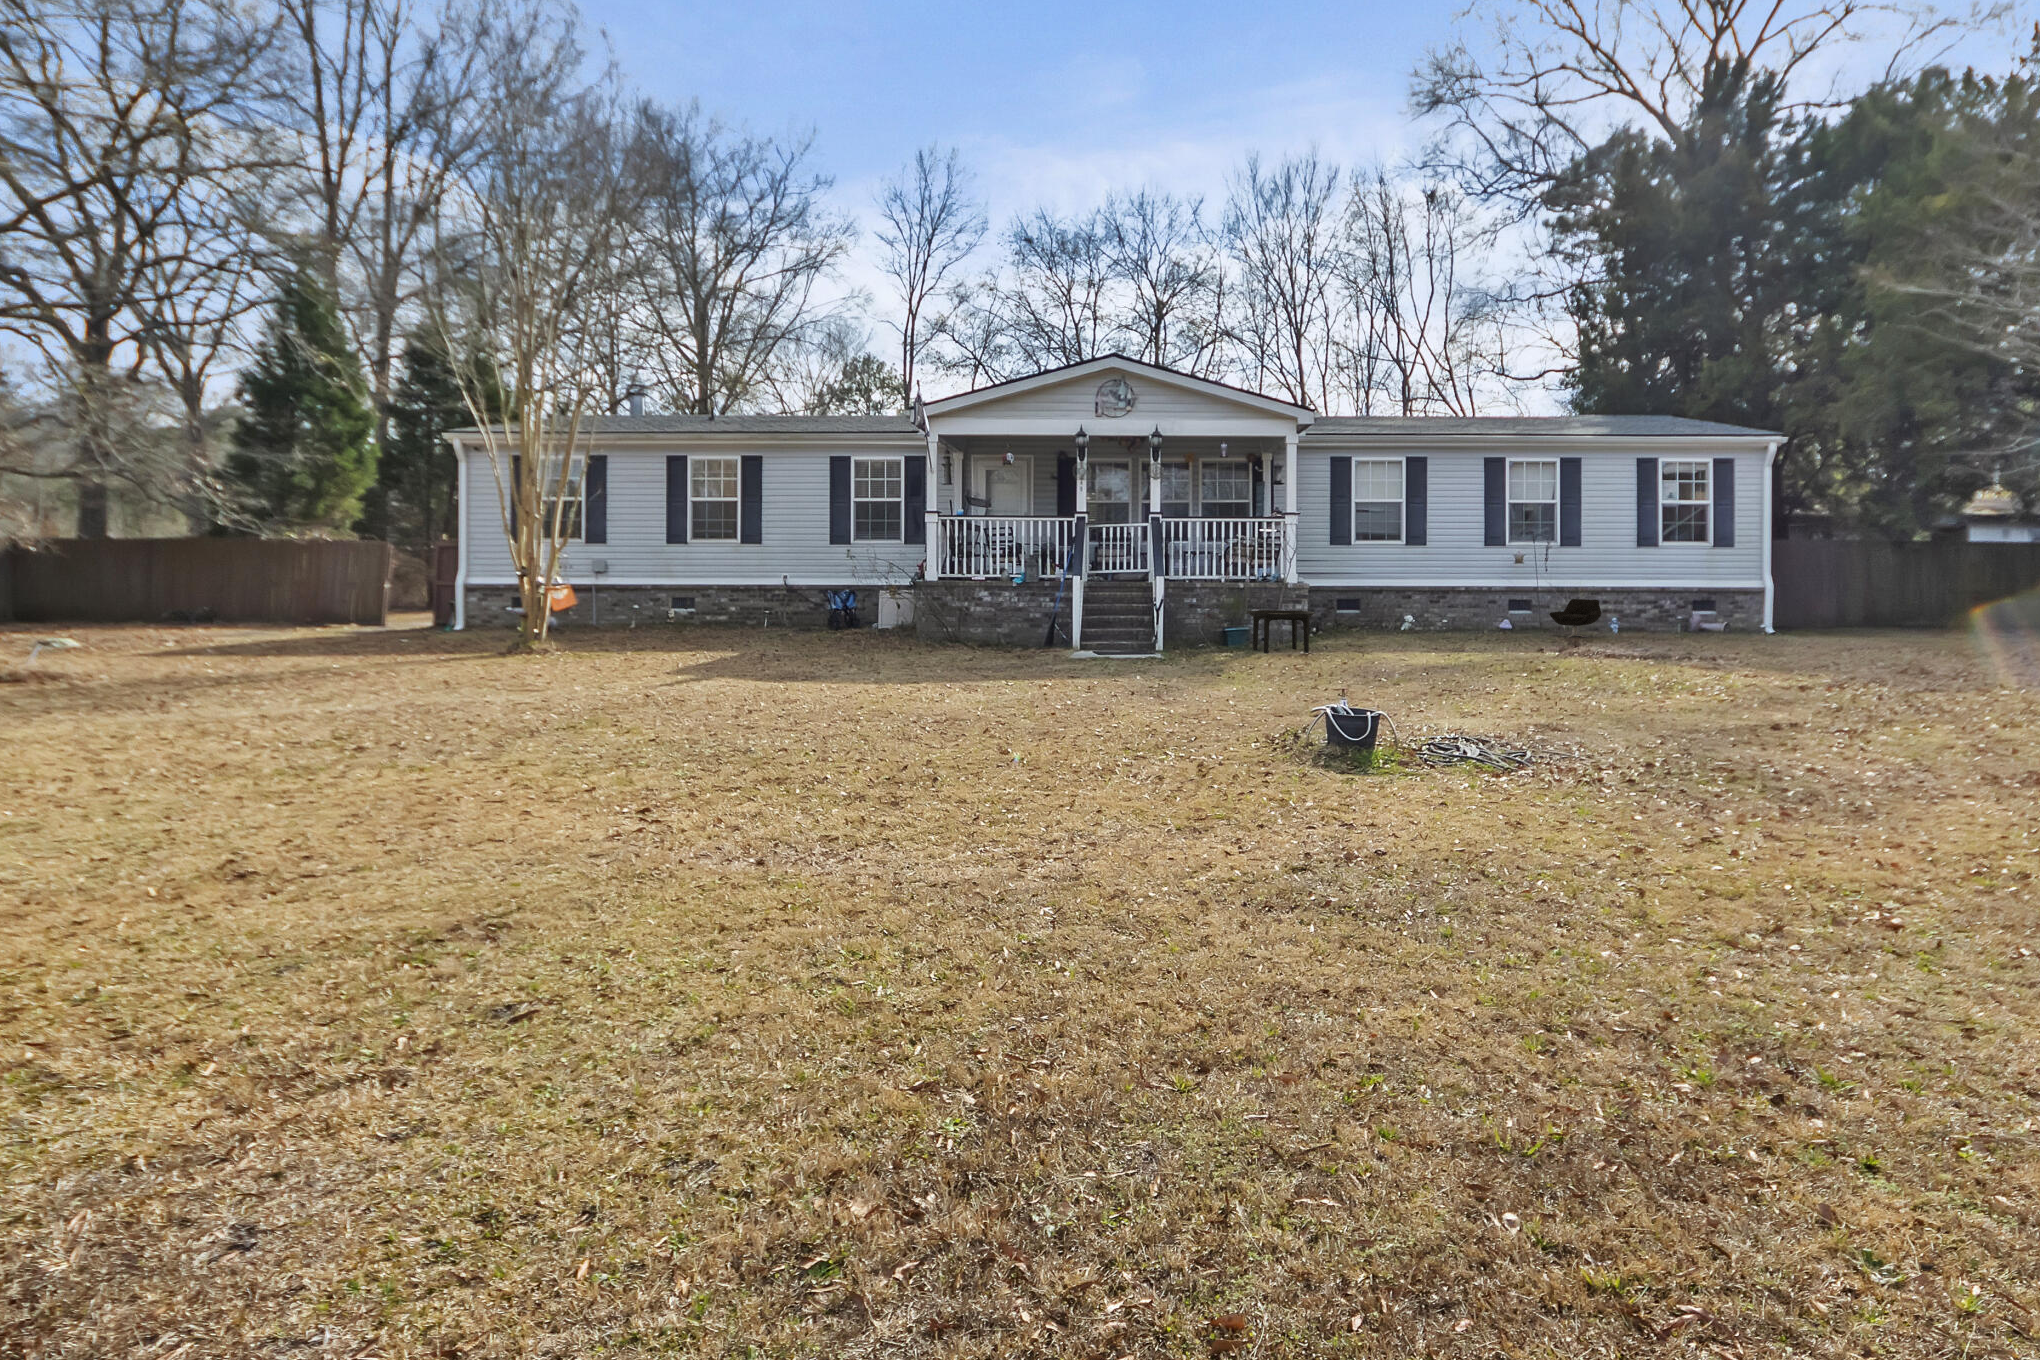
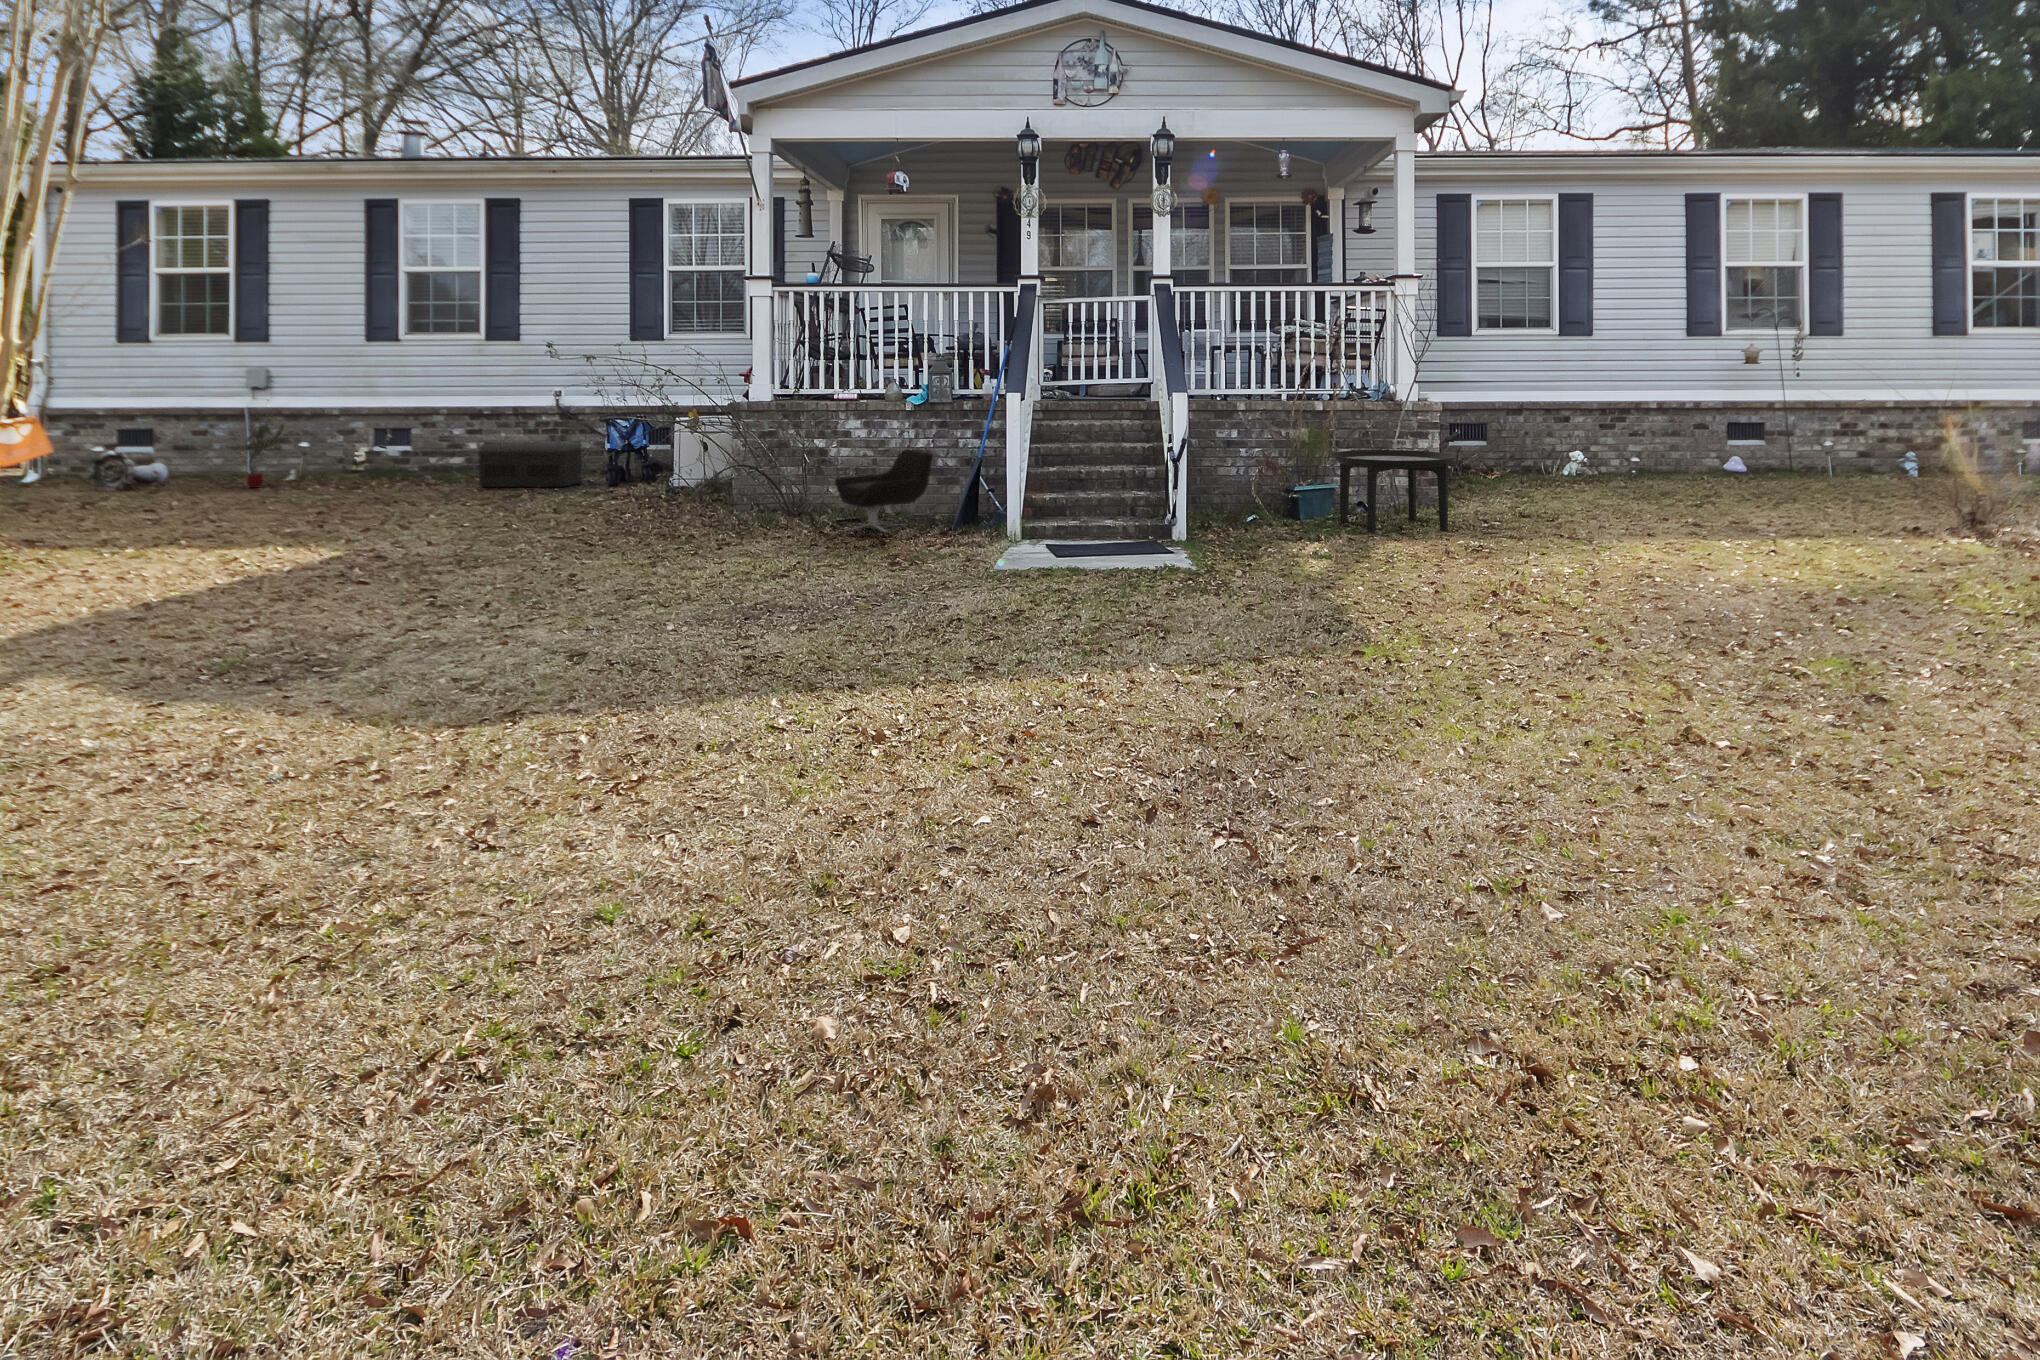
potted tree: none [584,587,622,634] -> present [226,414,287,488]
lounge chair: present [1549,599,1601,638] -> present [835,449,933,532]
storage bench: none [741,607,801,634] -> present [479,442,582,487]

